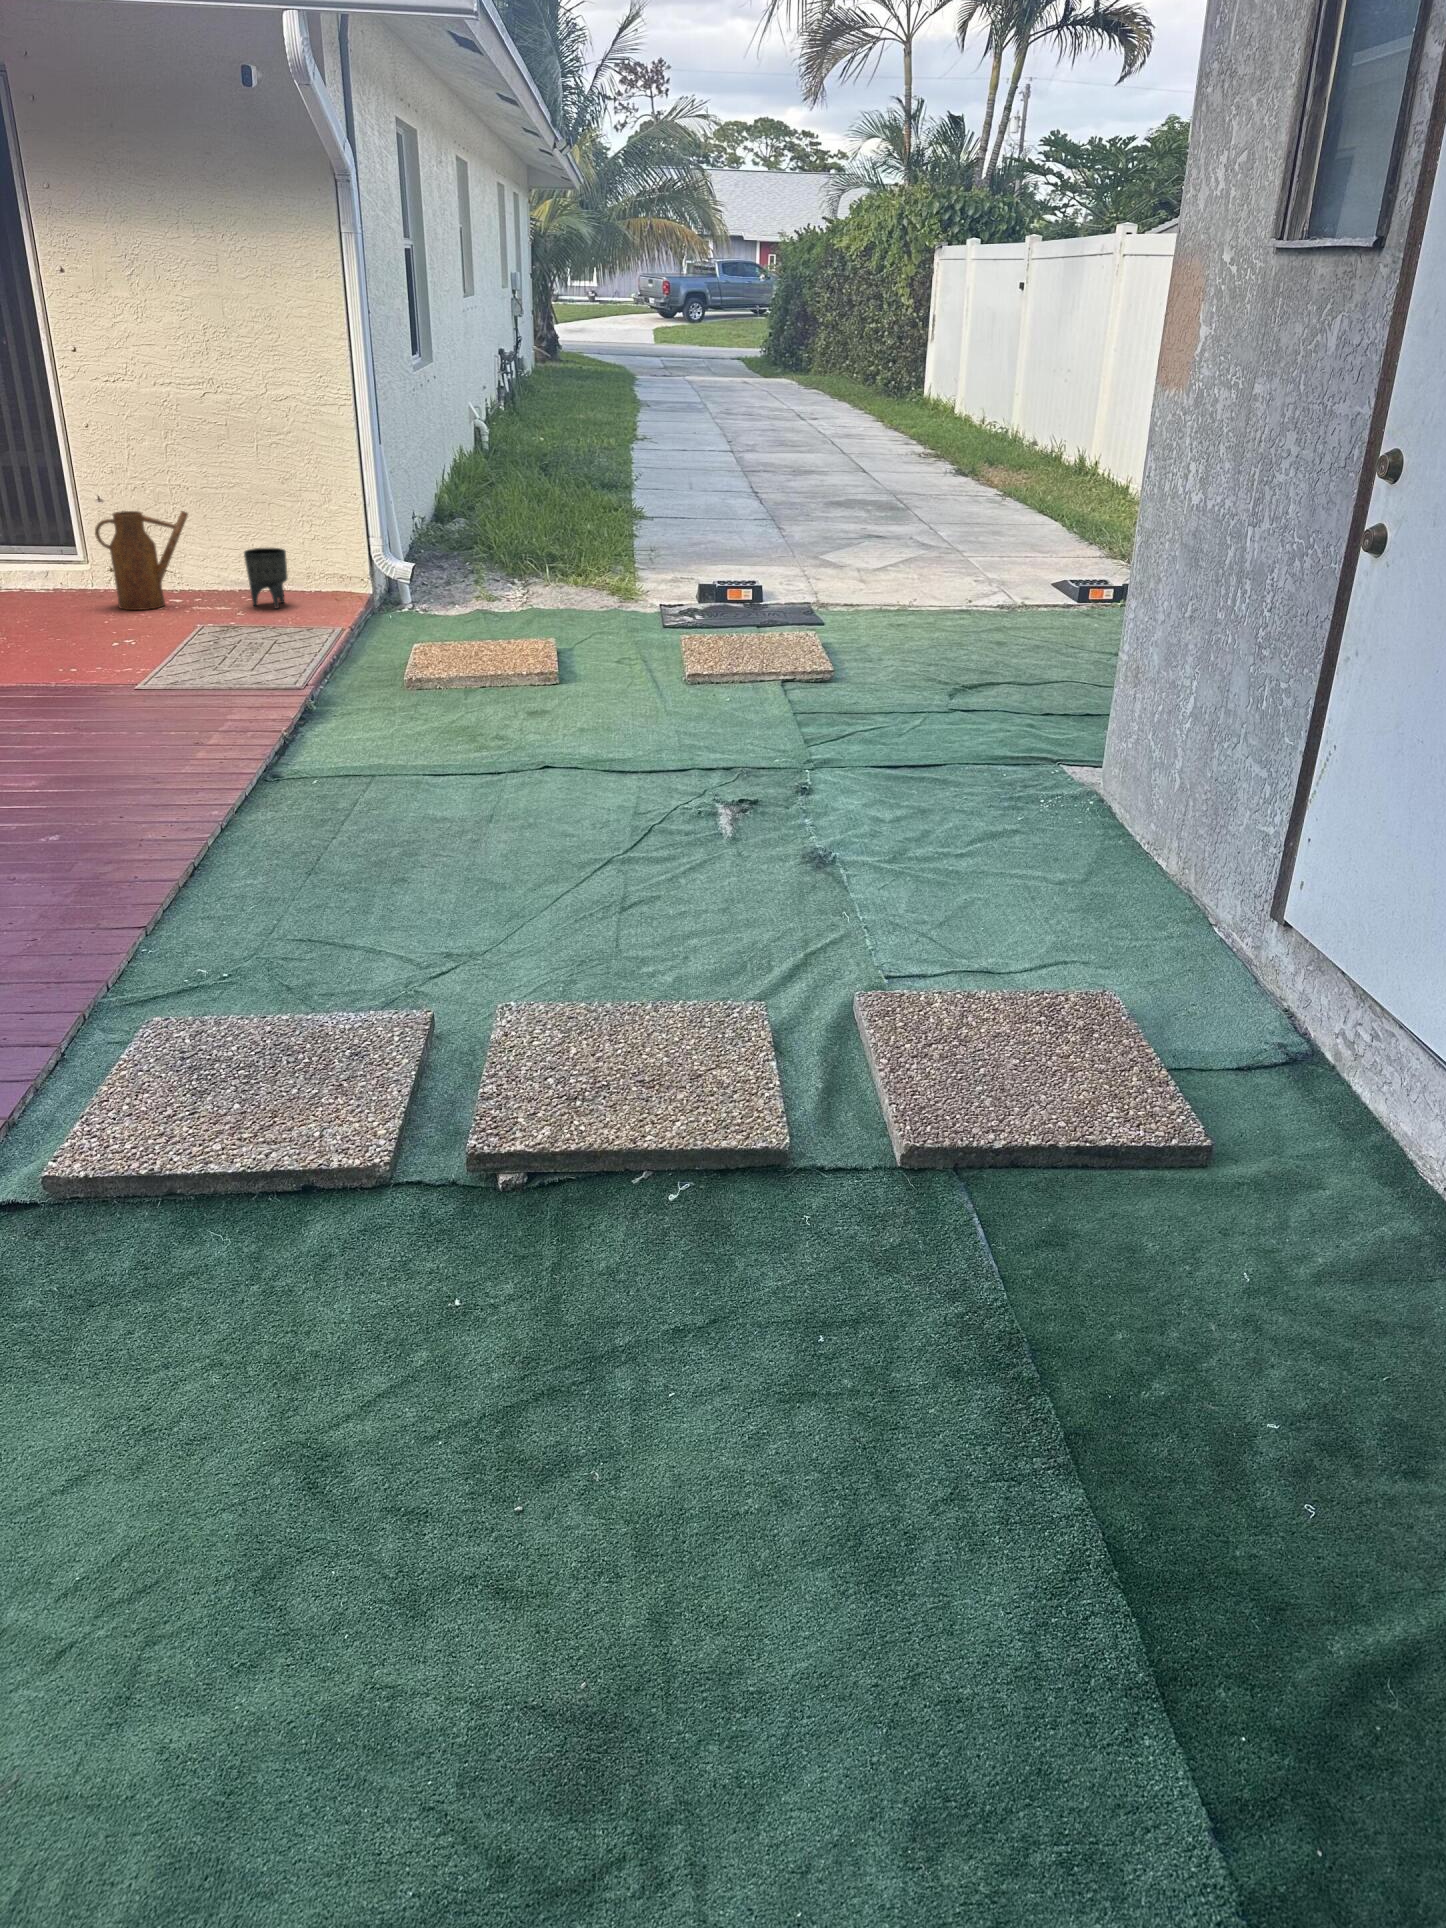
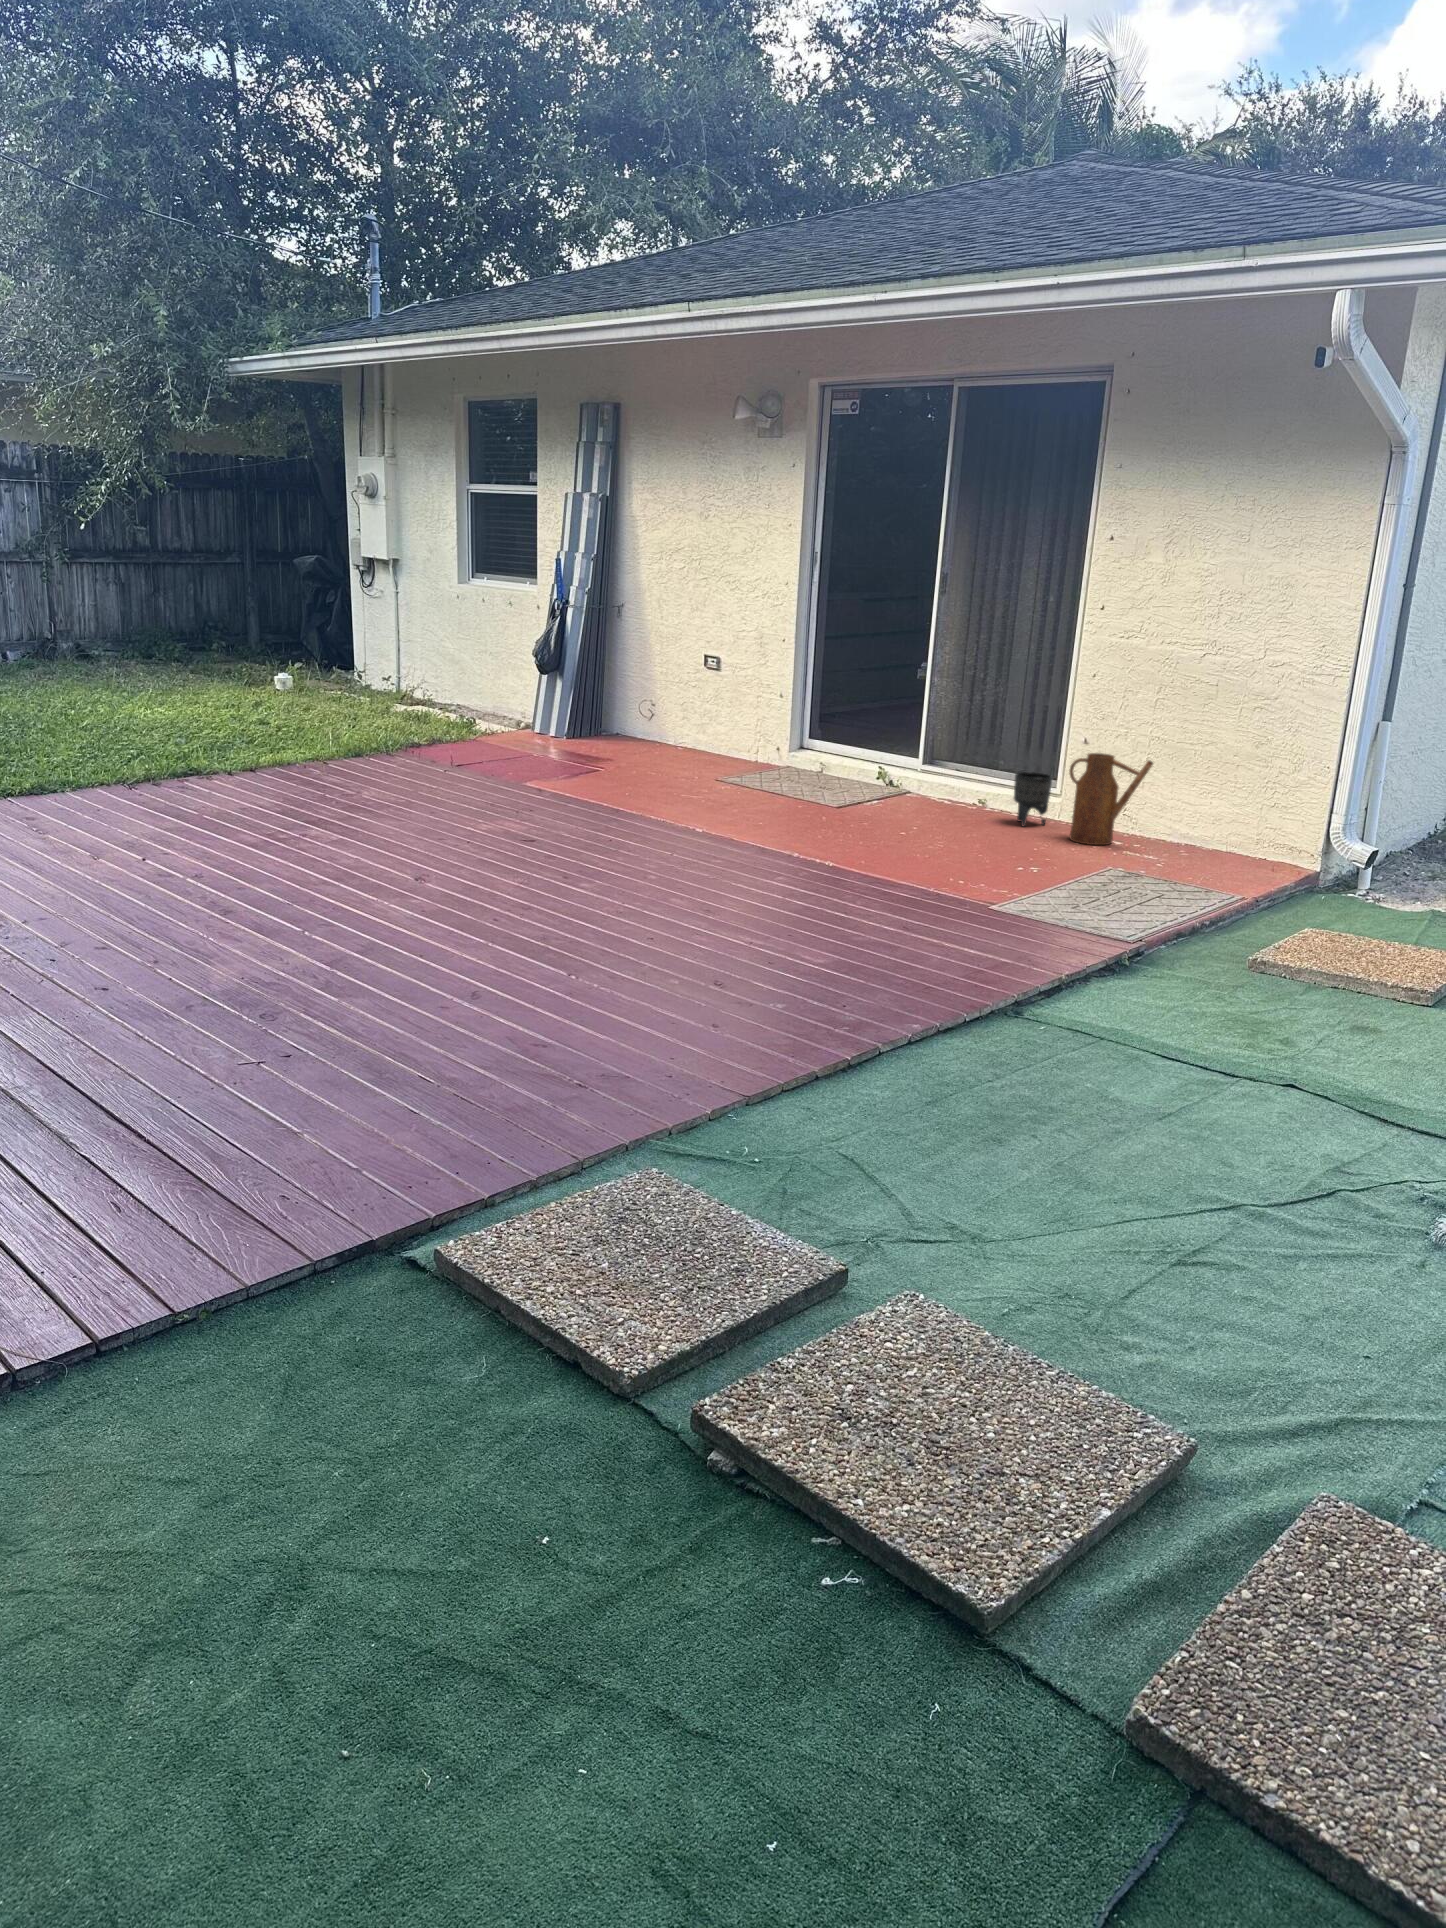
planter: present [244,548,288,609] -> present [1014,772,1053,827]

